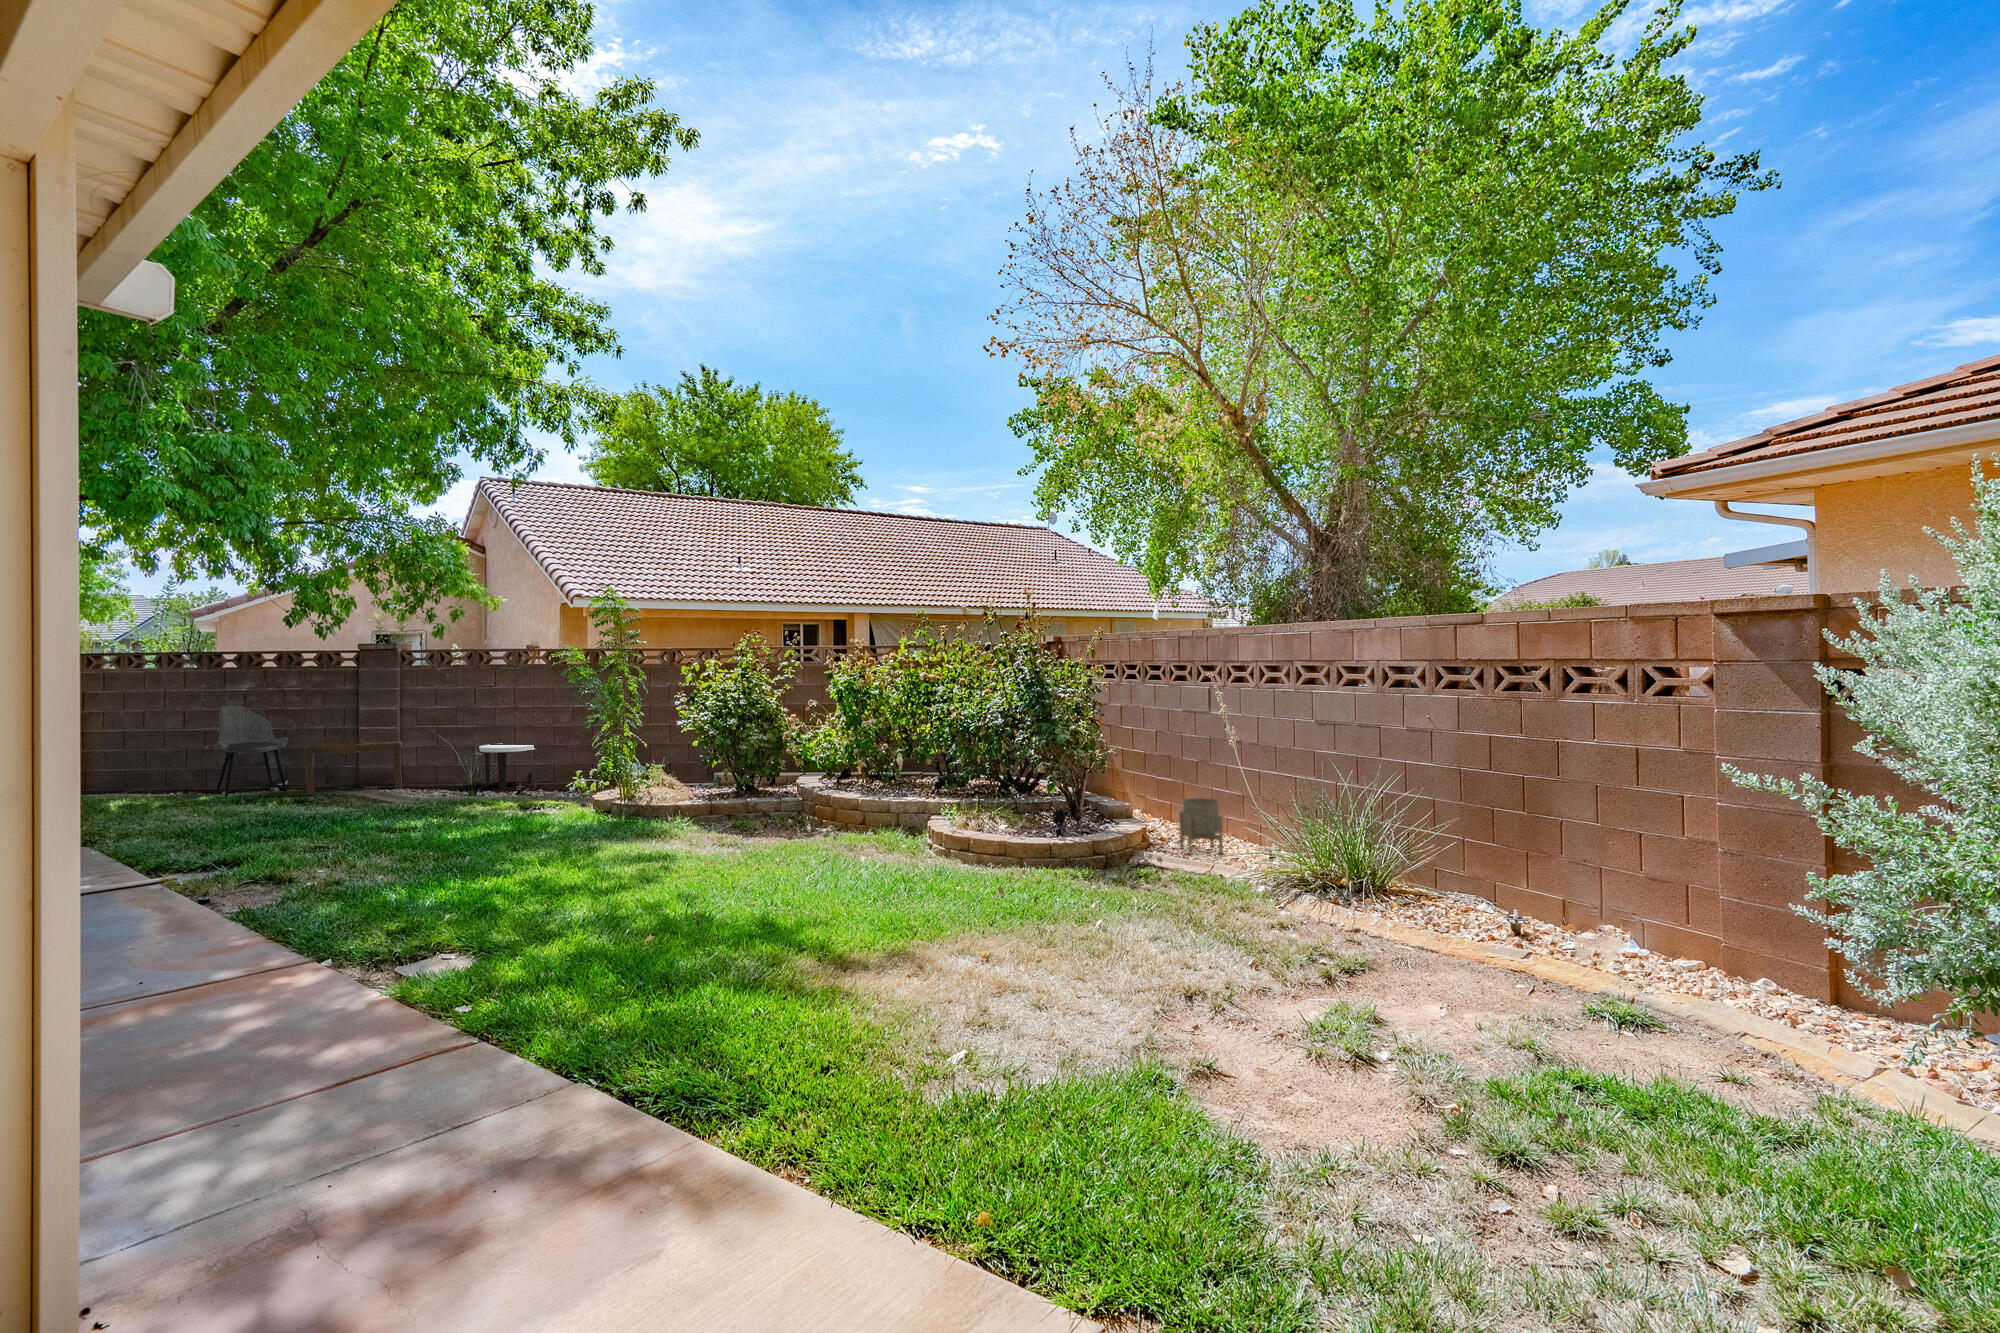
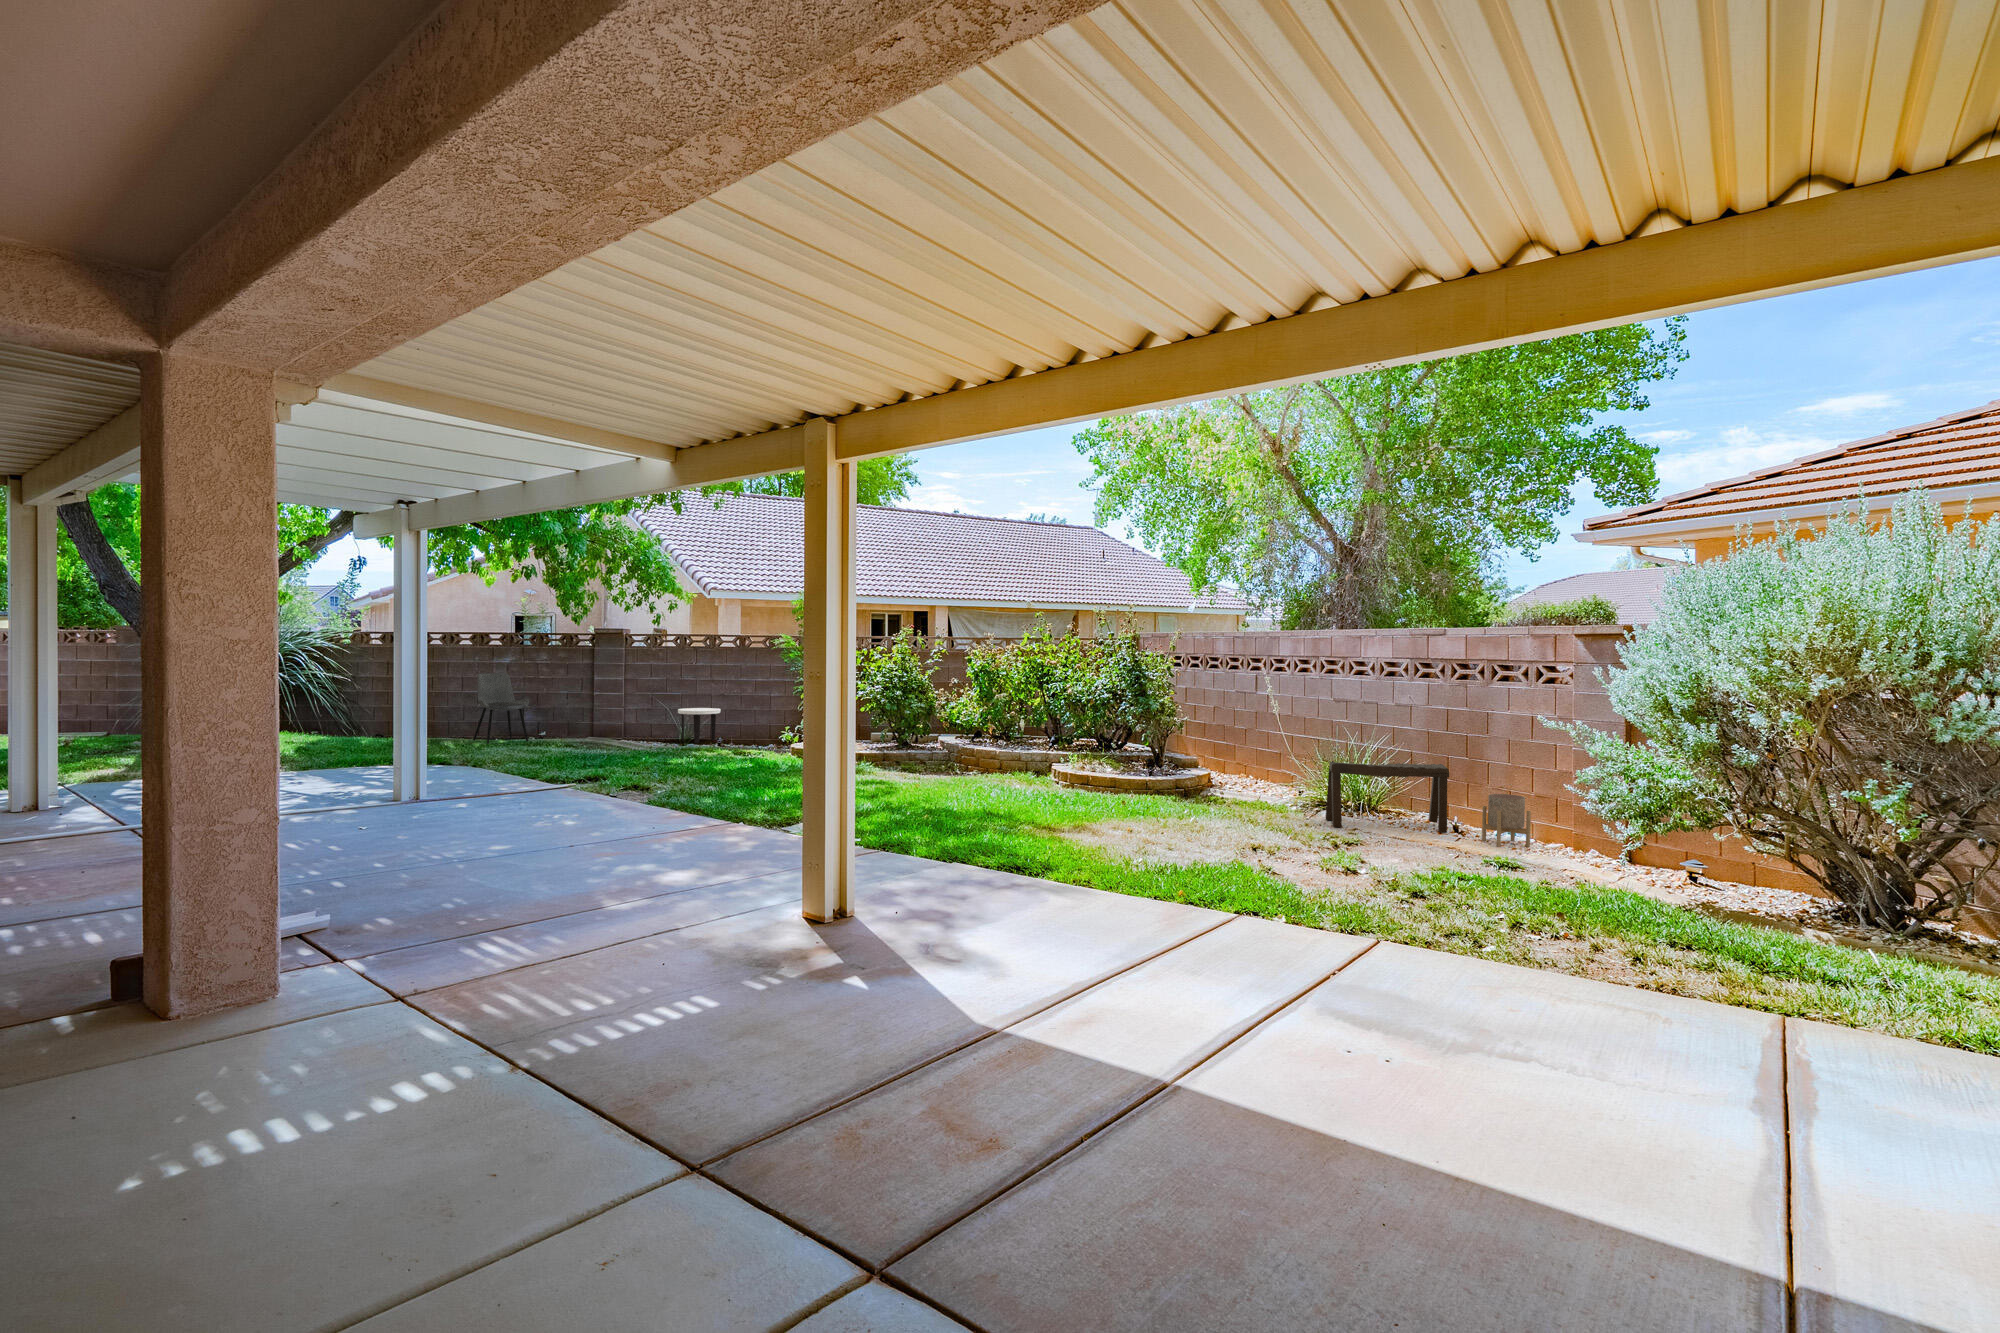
bench: present [304,741,402,795] -> present [1326,761,1449,832]
planter: present [1179,798,1223,855] -> present [1482,794,1531,847]

